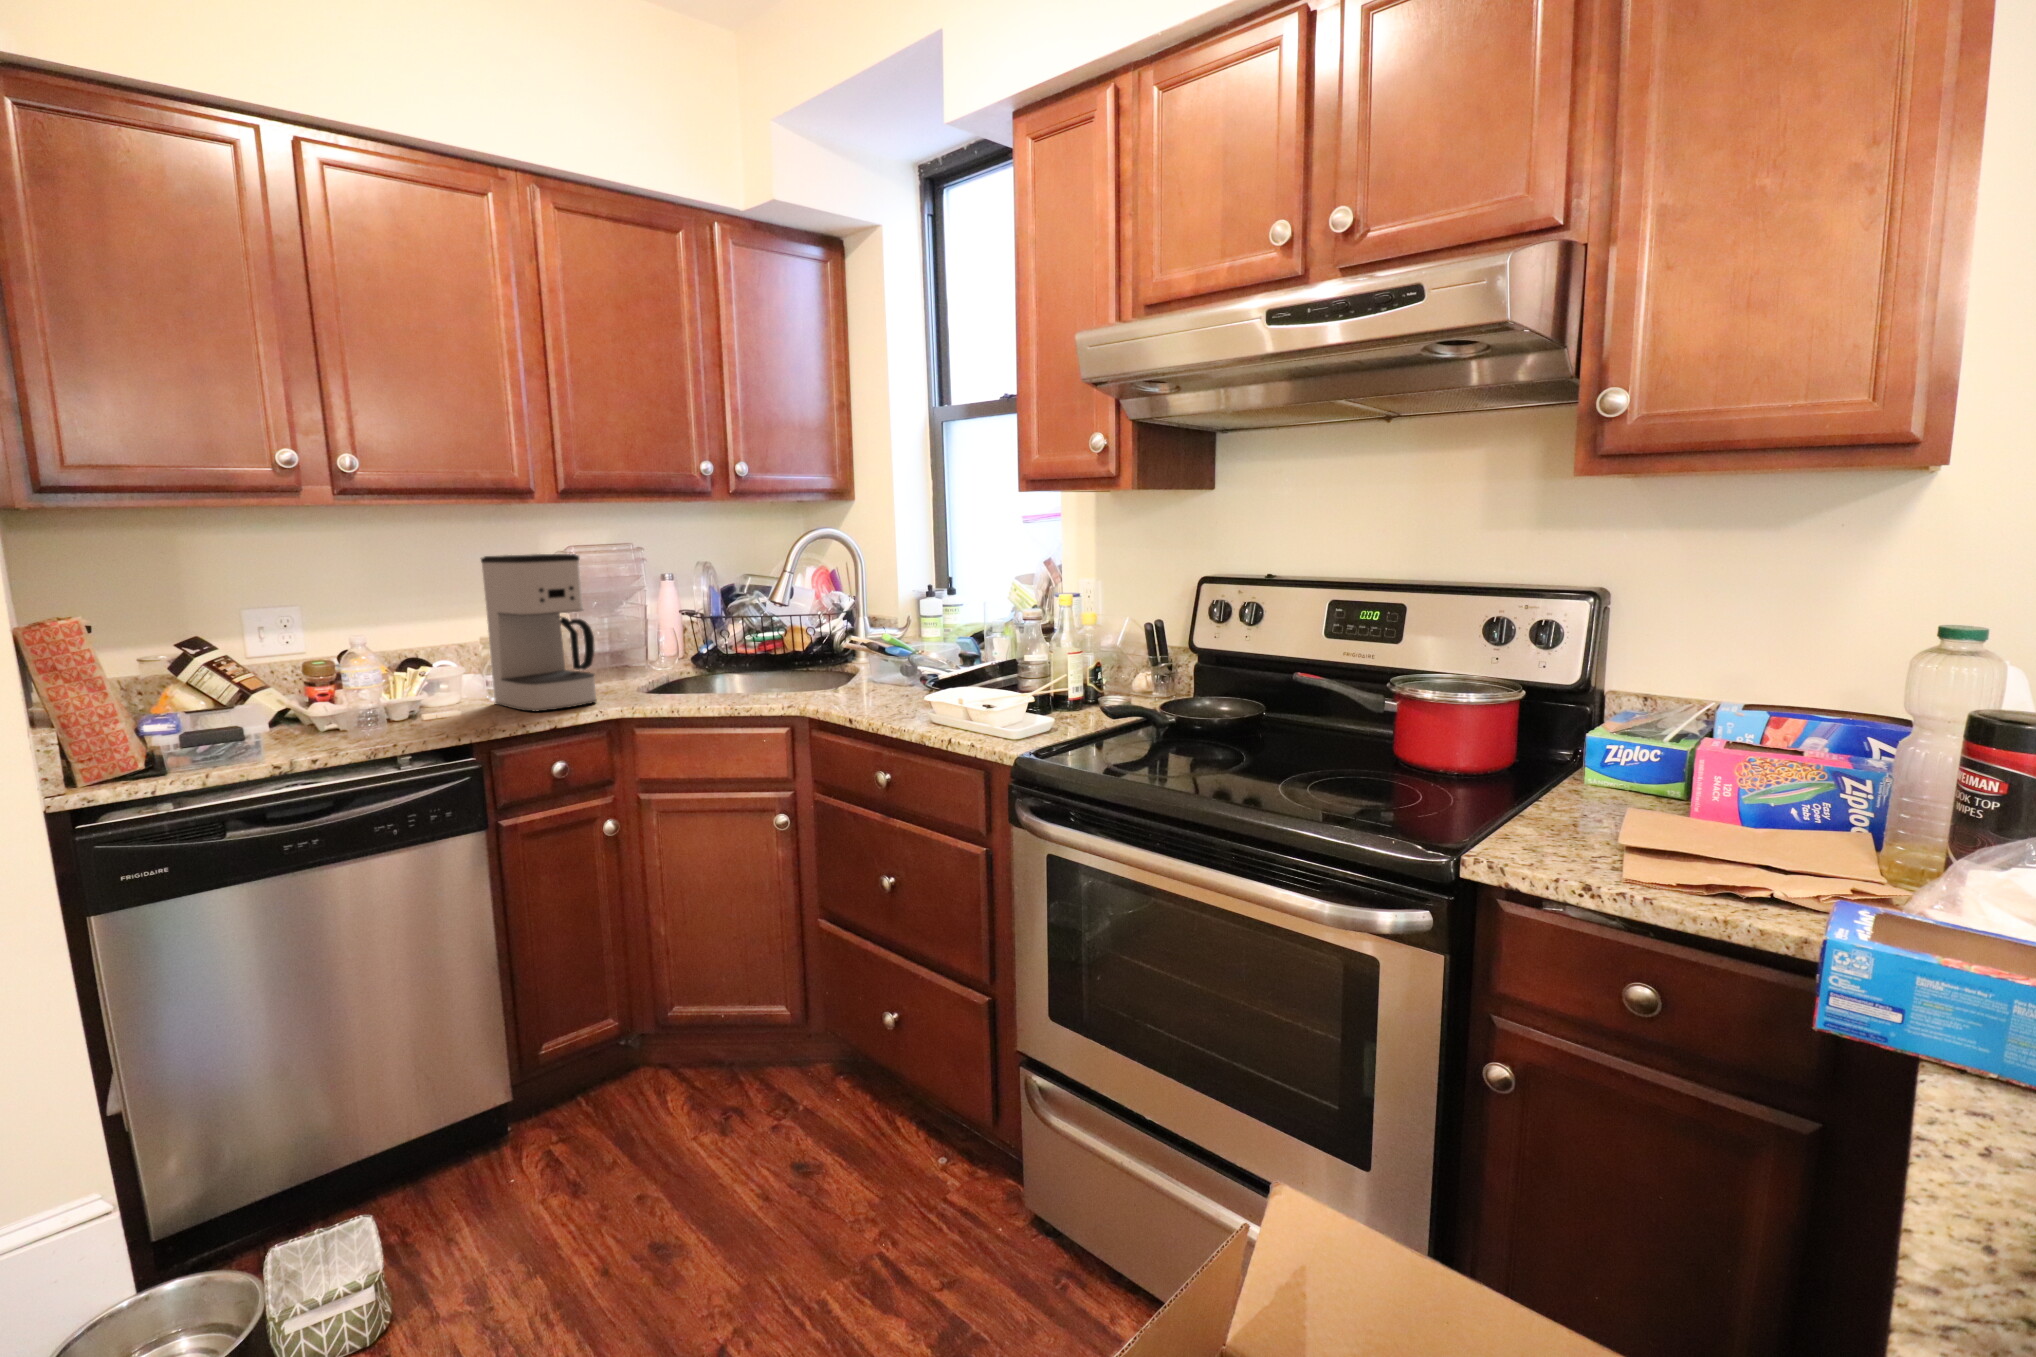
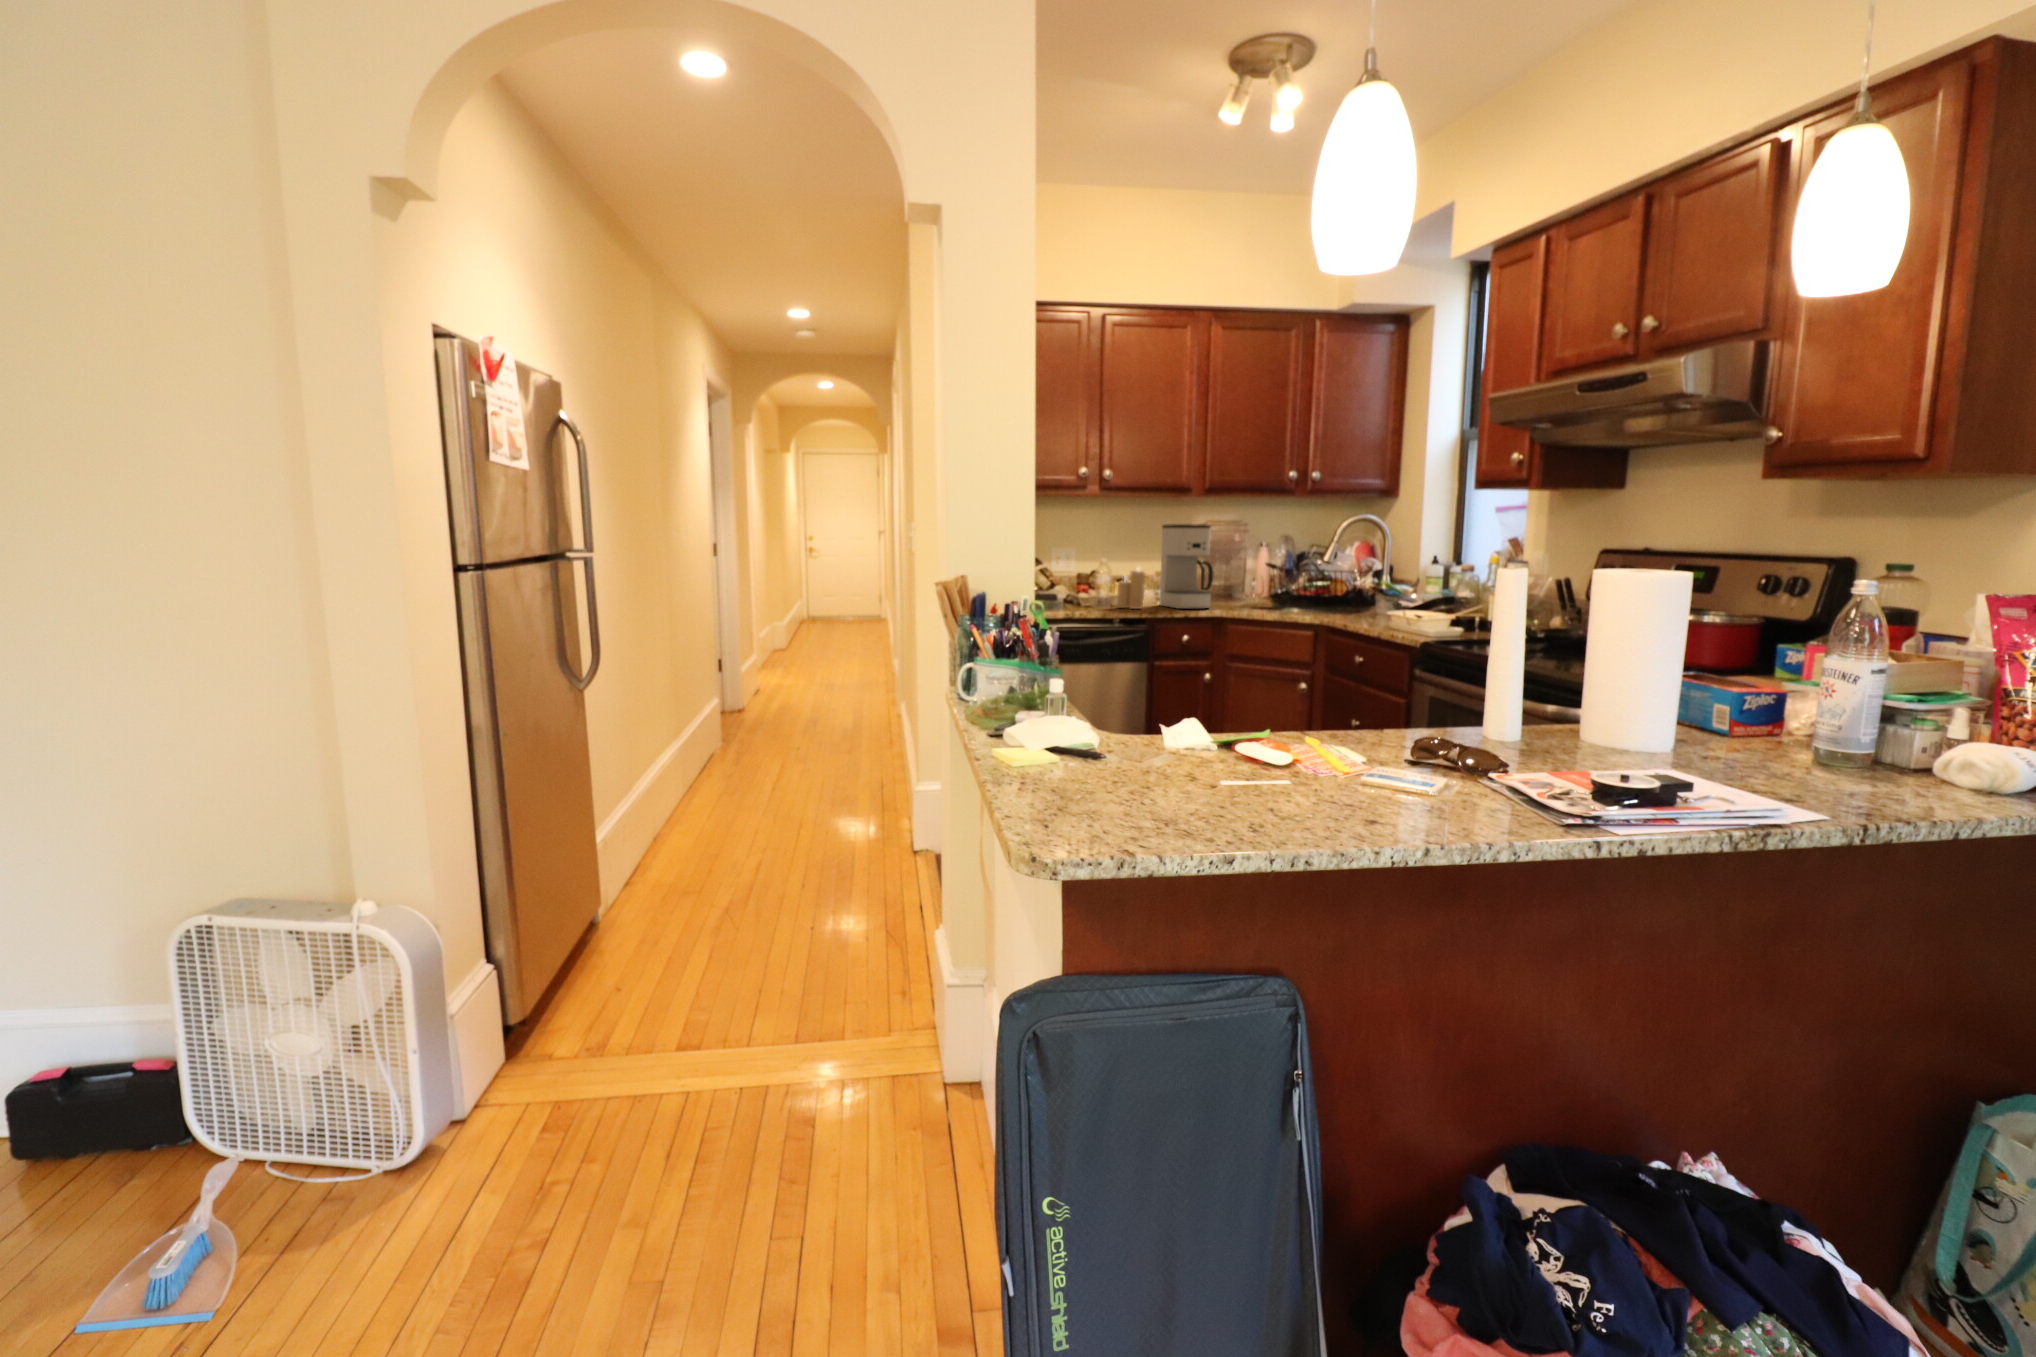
candle: none [397,640,460,726] -> present [1117,569,1145,609]

